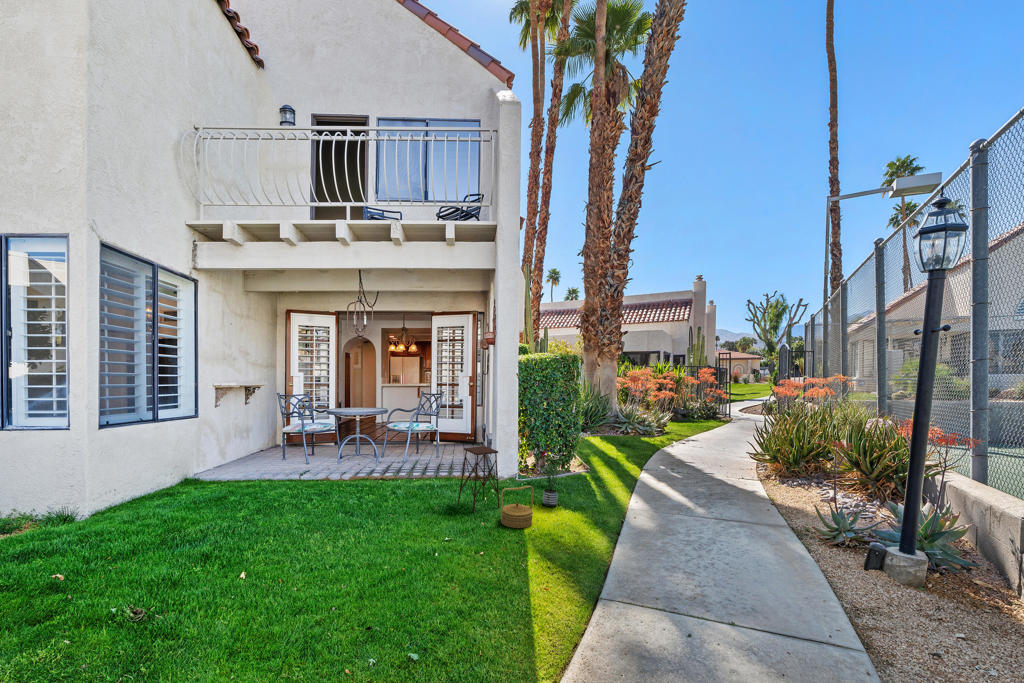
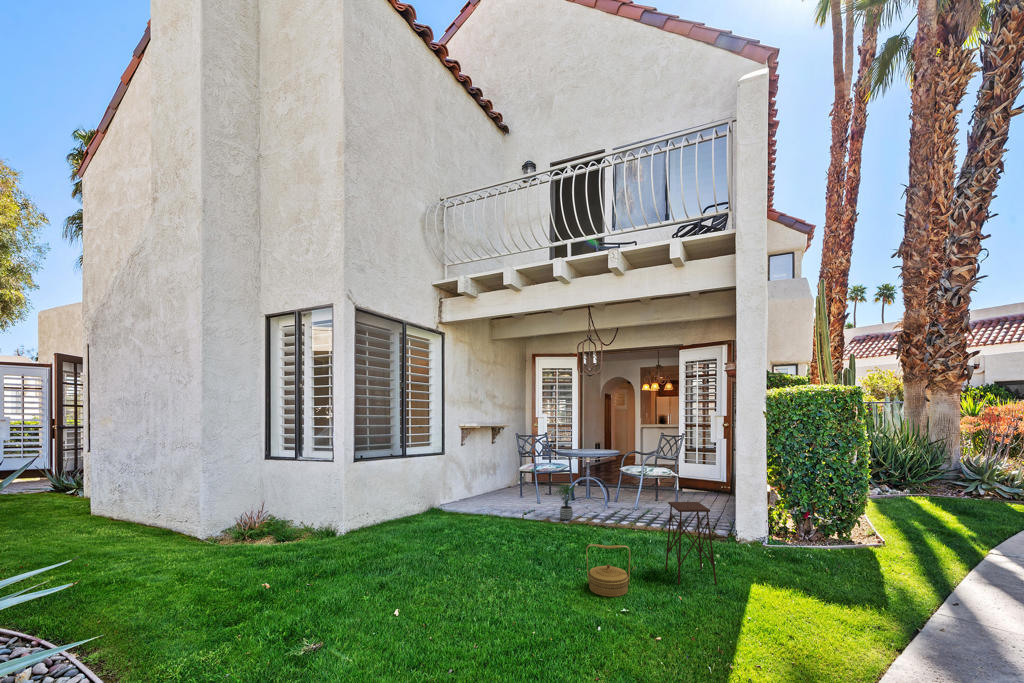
potted plant: present [541,464,561,507] -> present [556,484,574,521]
basket: present [500,486,534,528] -> present [586,544,630,597]

